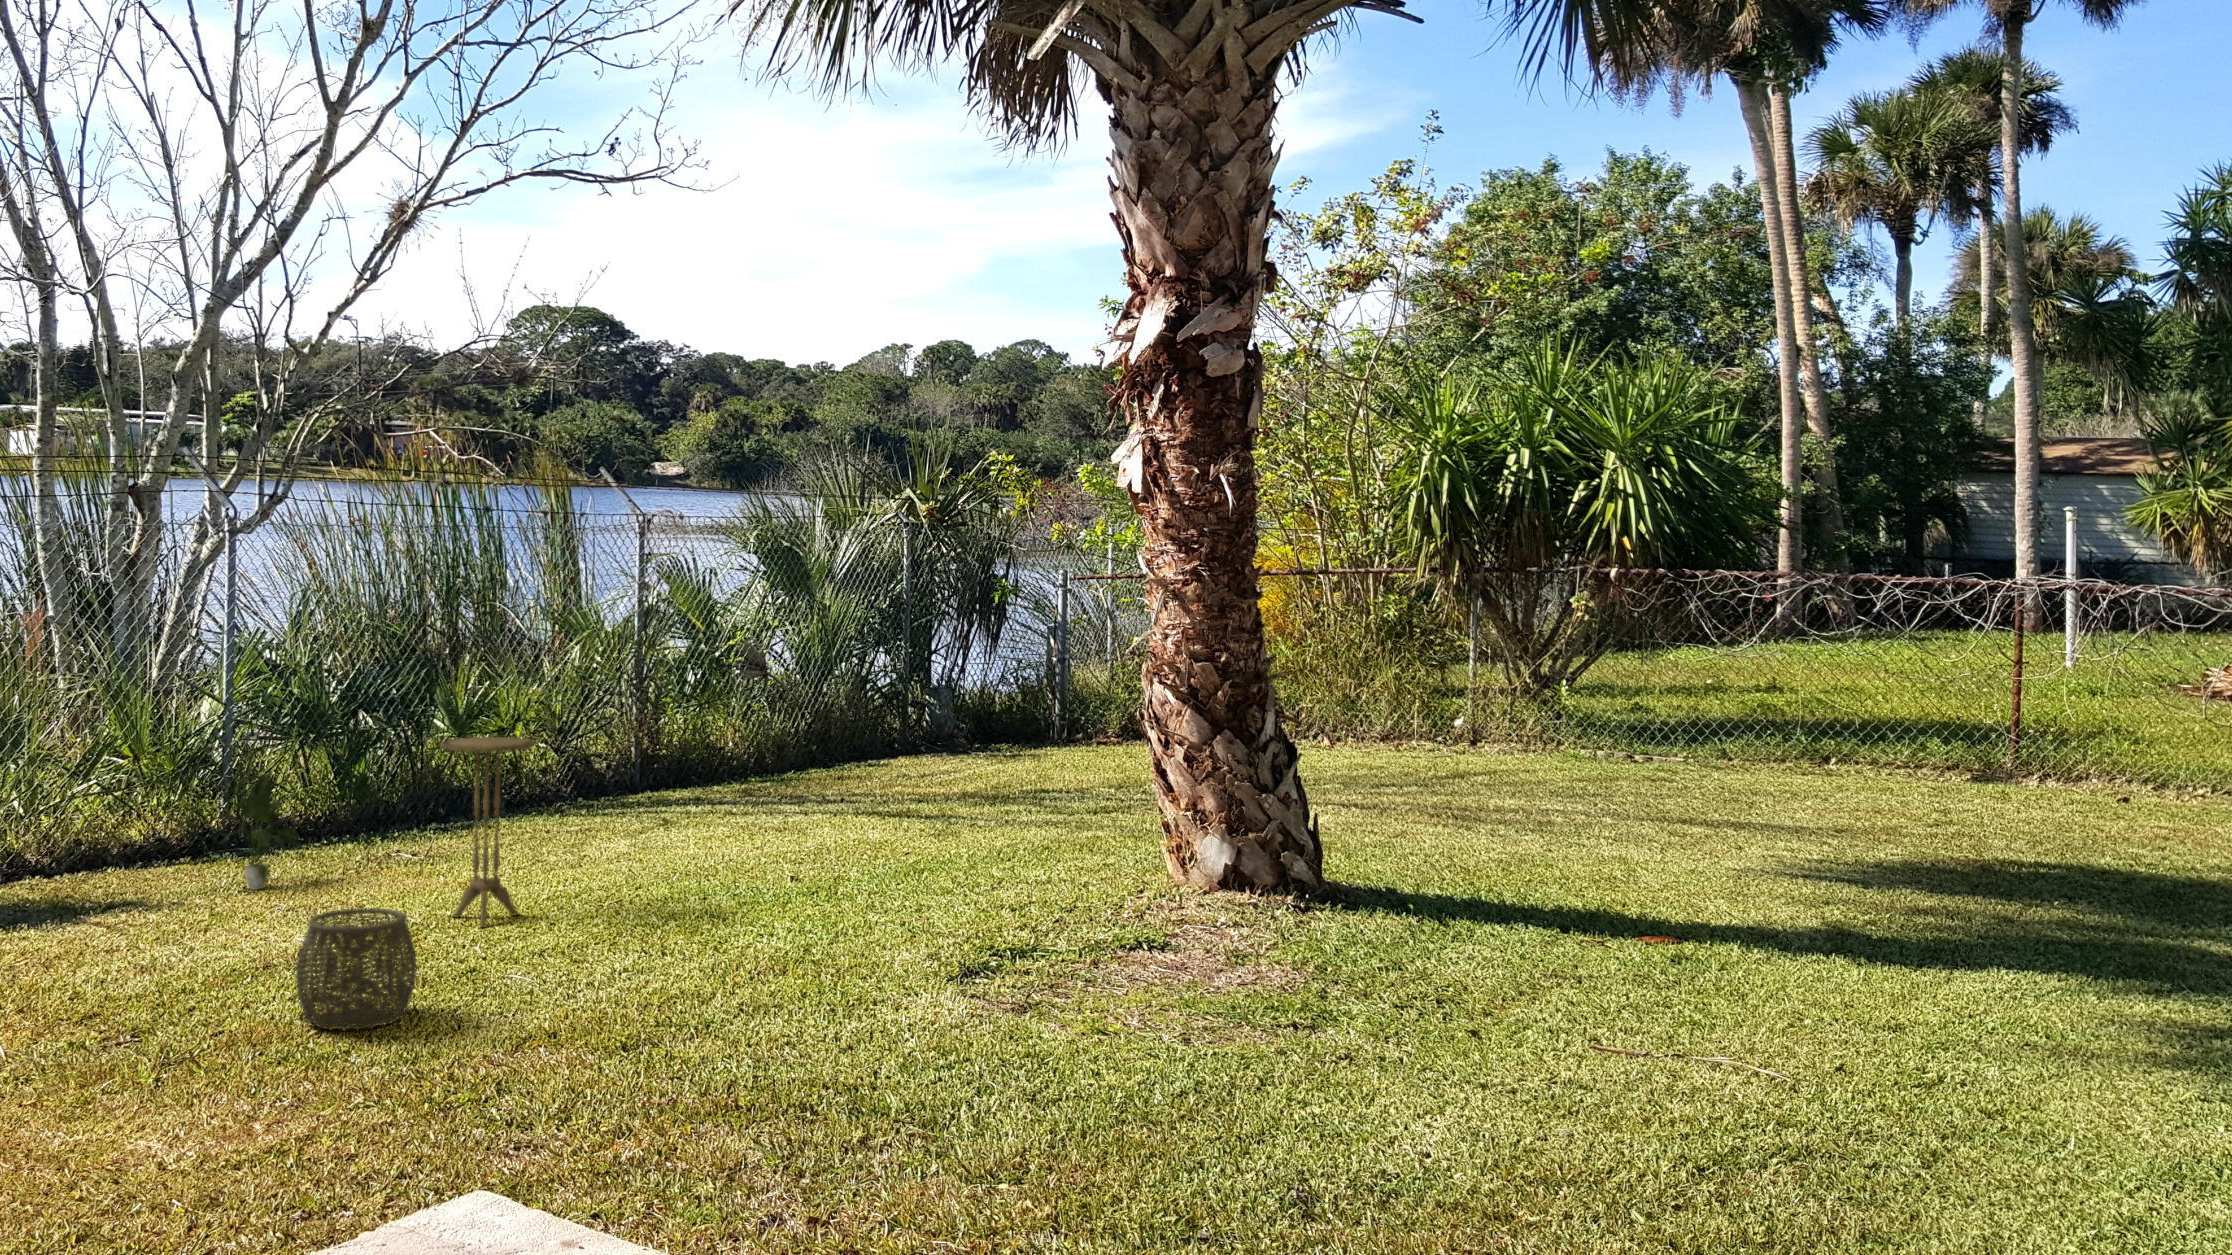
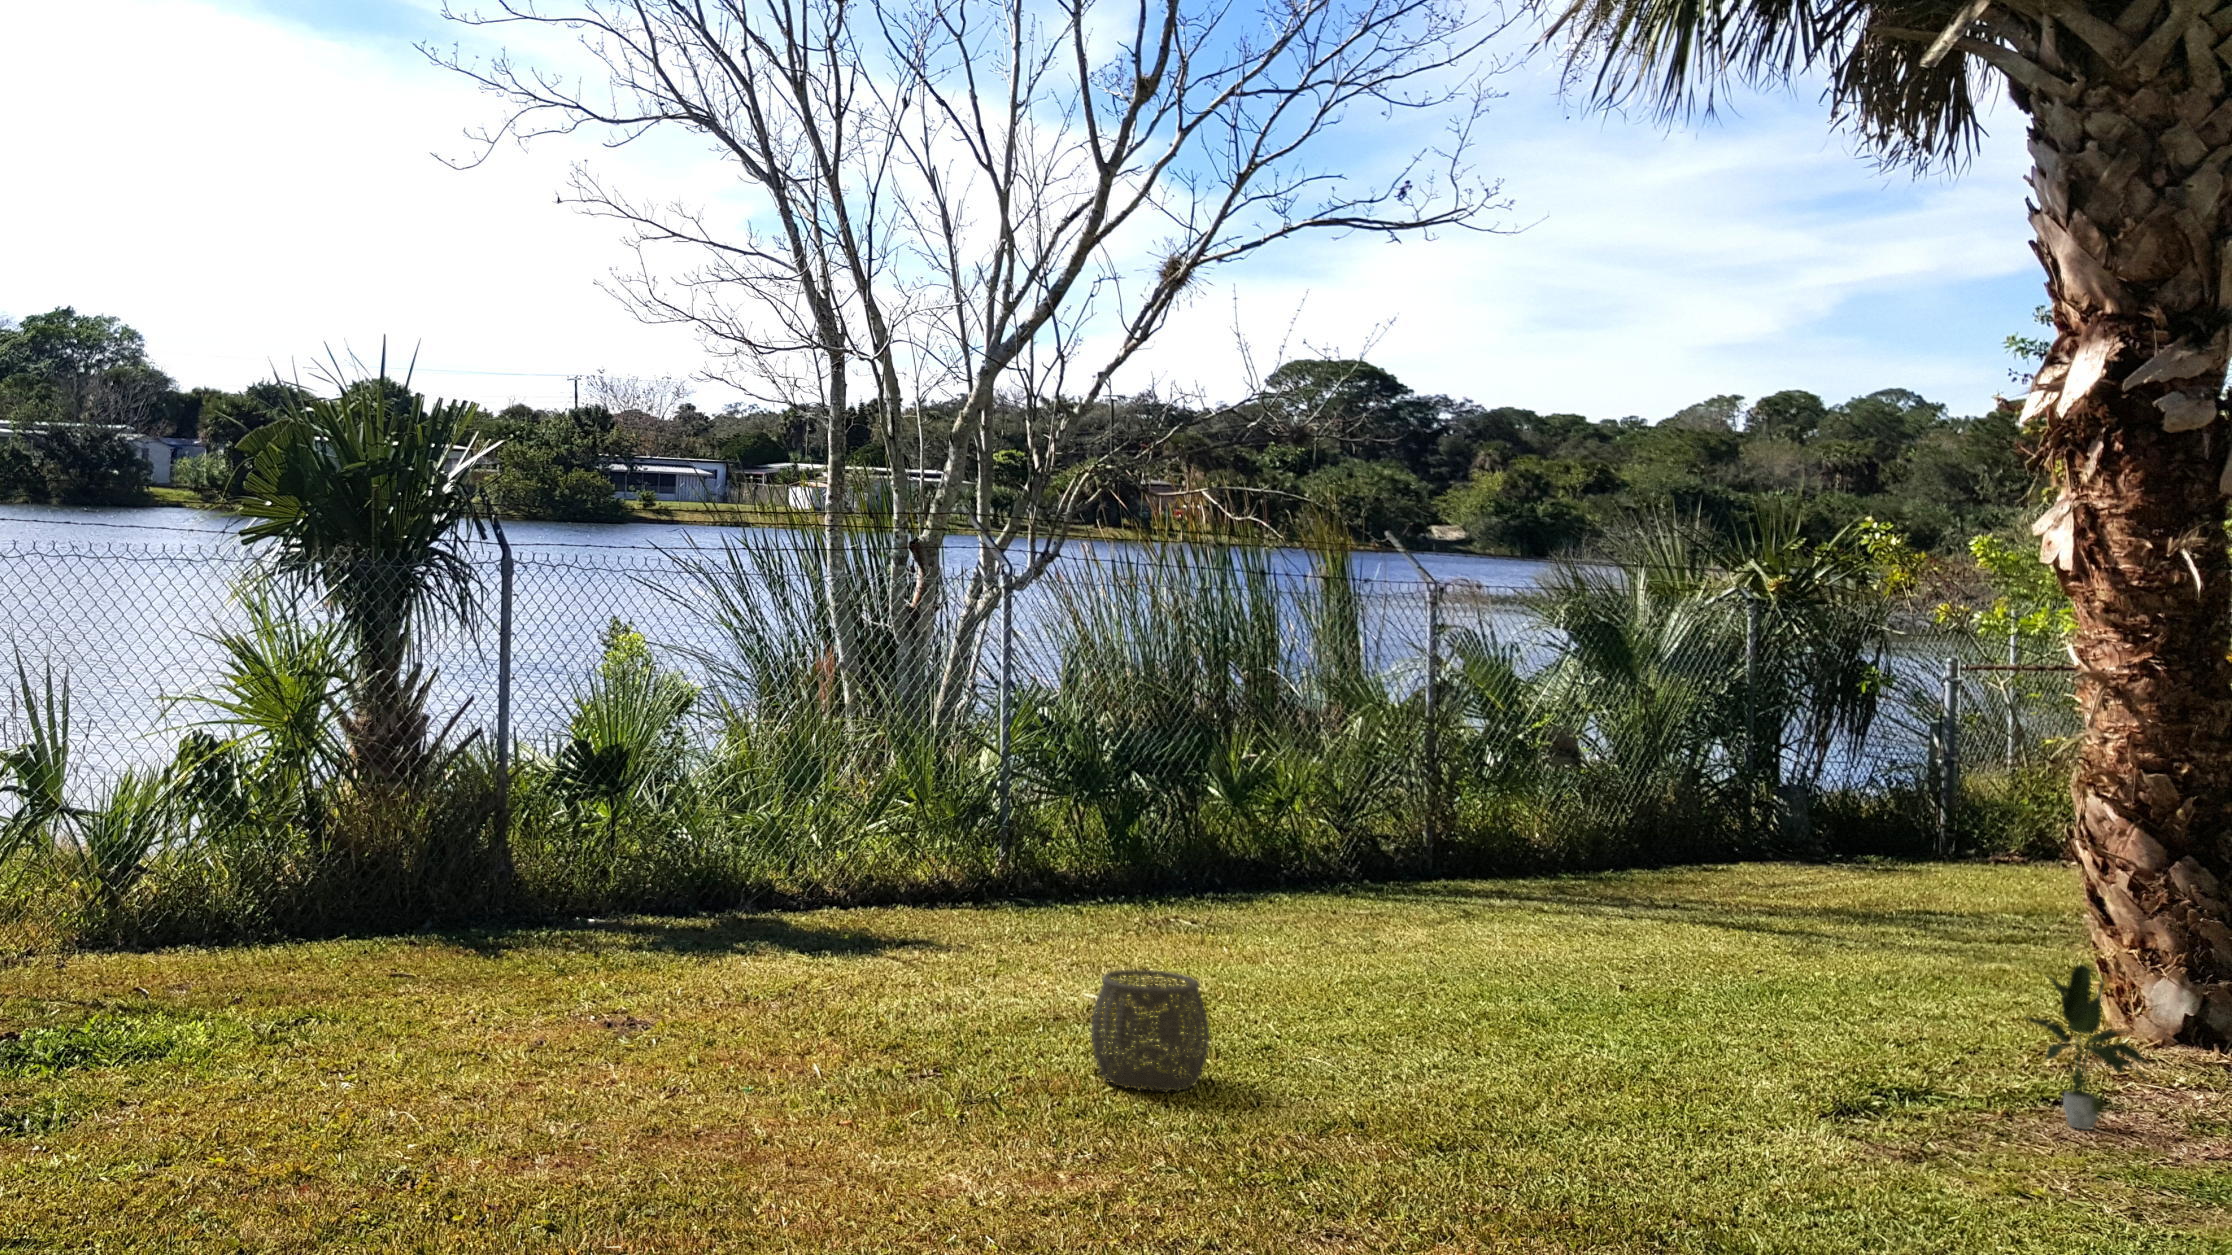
side table: present [440,737,535,928] -> none [1222,808,1322,1008]
potted plant: present [219,774,300,890] -> present [2025,964,2149,1130]

